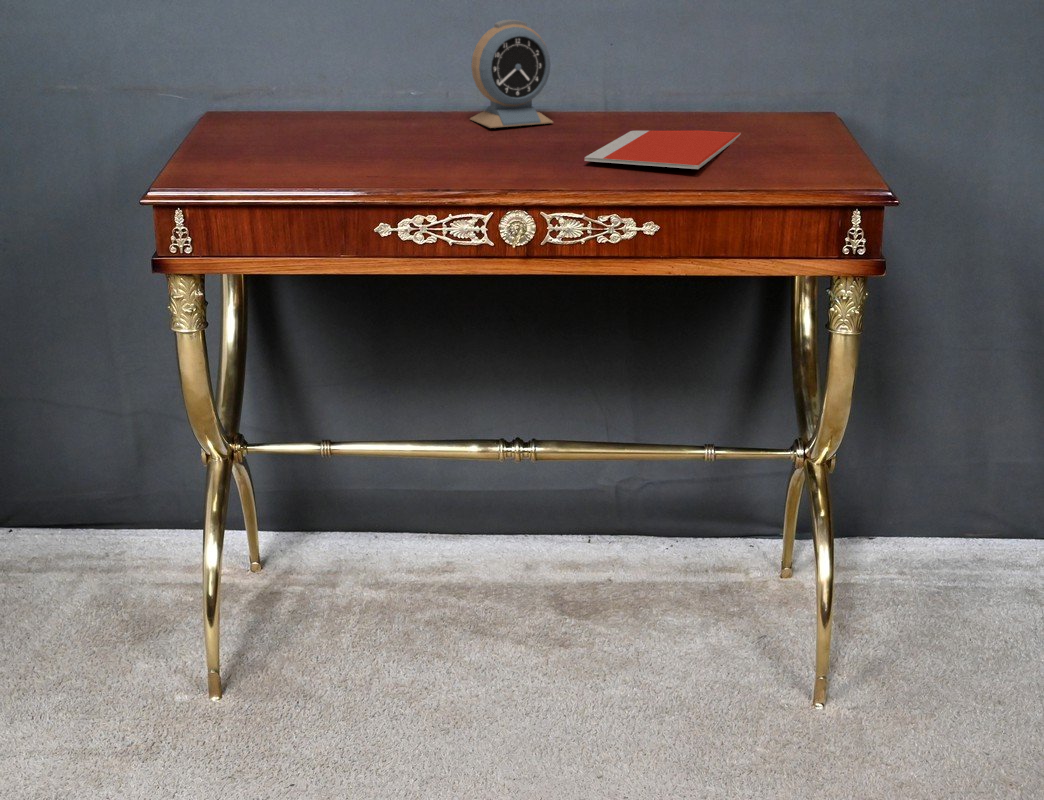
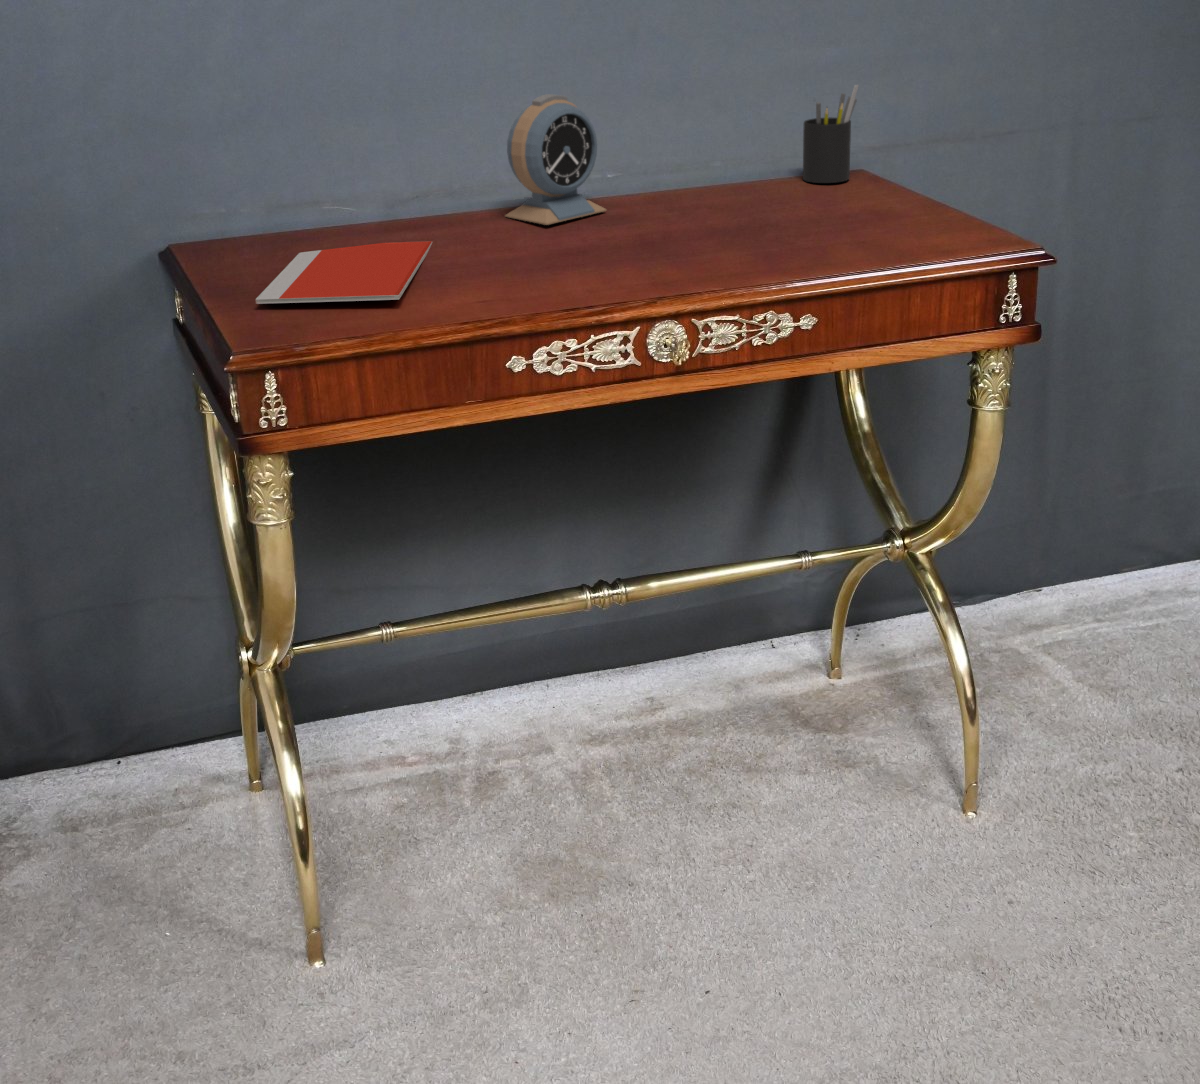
pen holder: none [749,34,801,121] -> present [803,85,859,183]
notebook: present [584,130,741,169] -> present [255,241,432,304]

